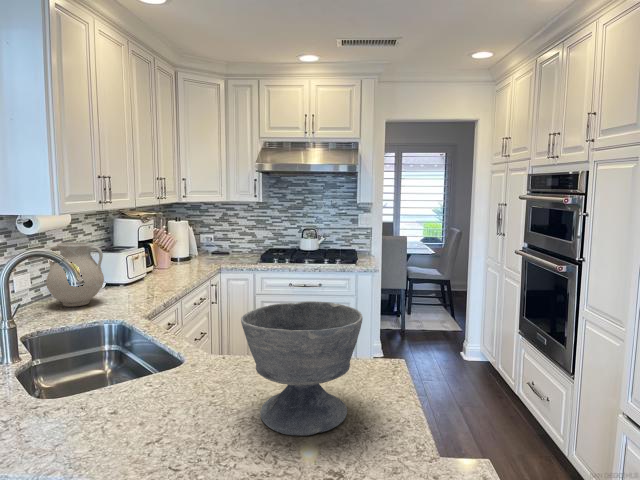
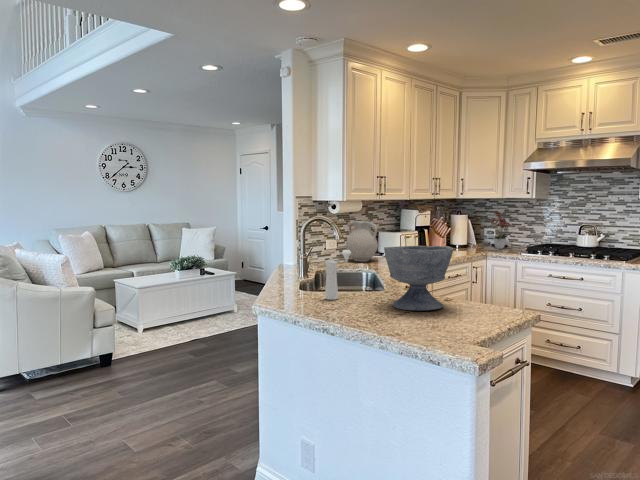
flower arrangement: none [212,214,239,257] -> present [490,211,510,249]
pepper mill: none [111,330,154,452] -> present [325,250,351,300]

